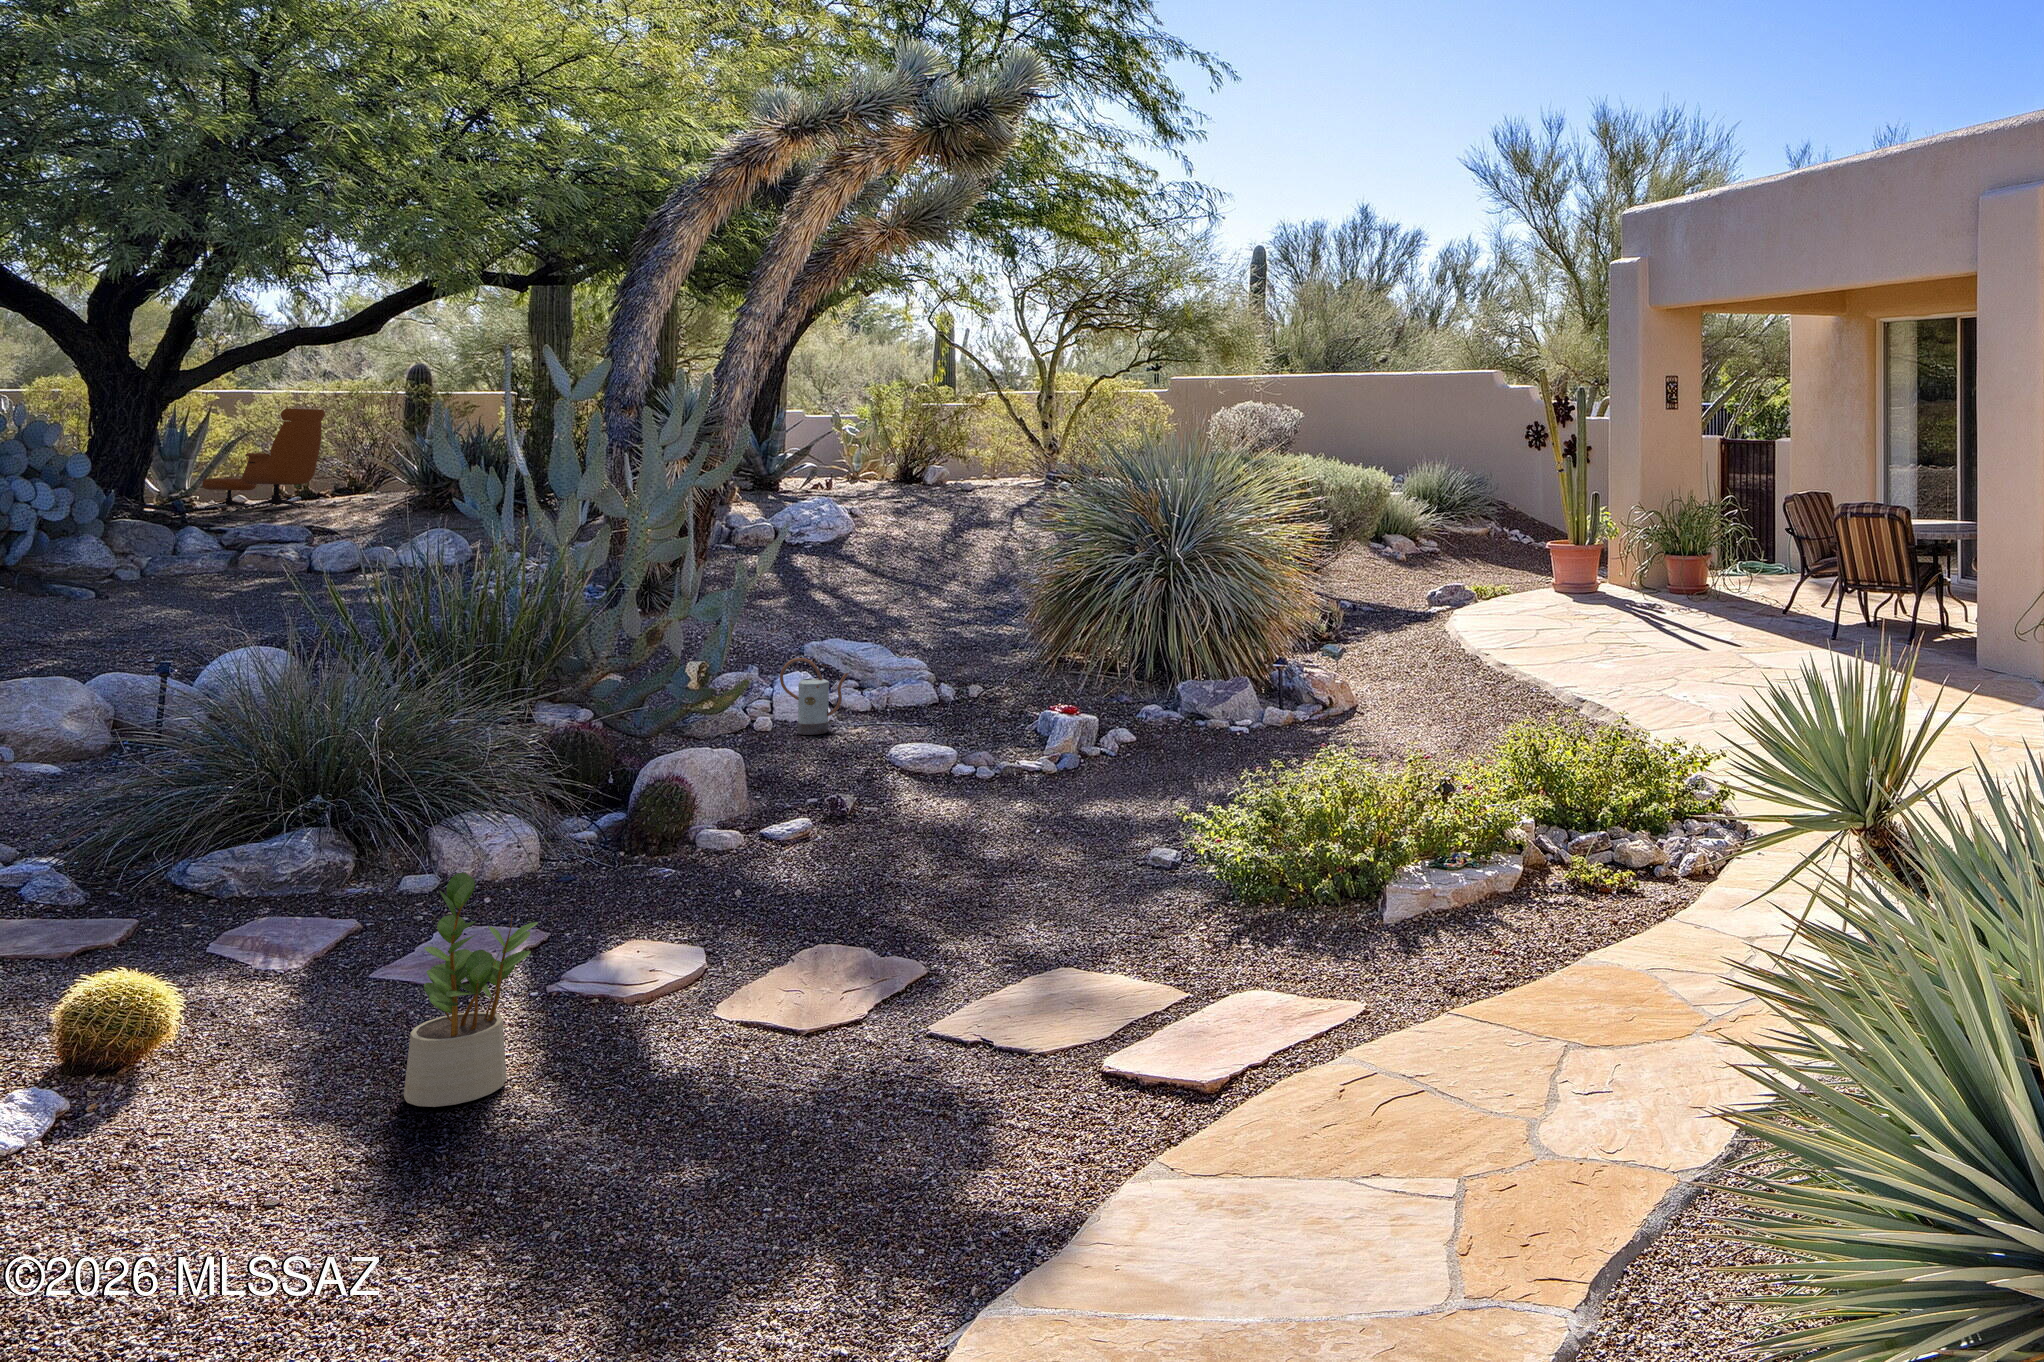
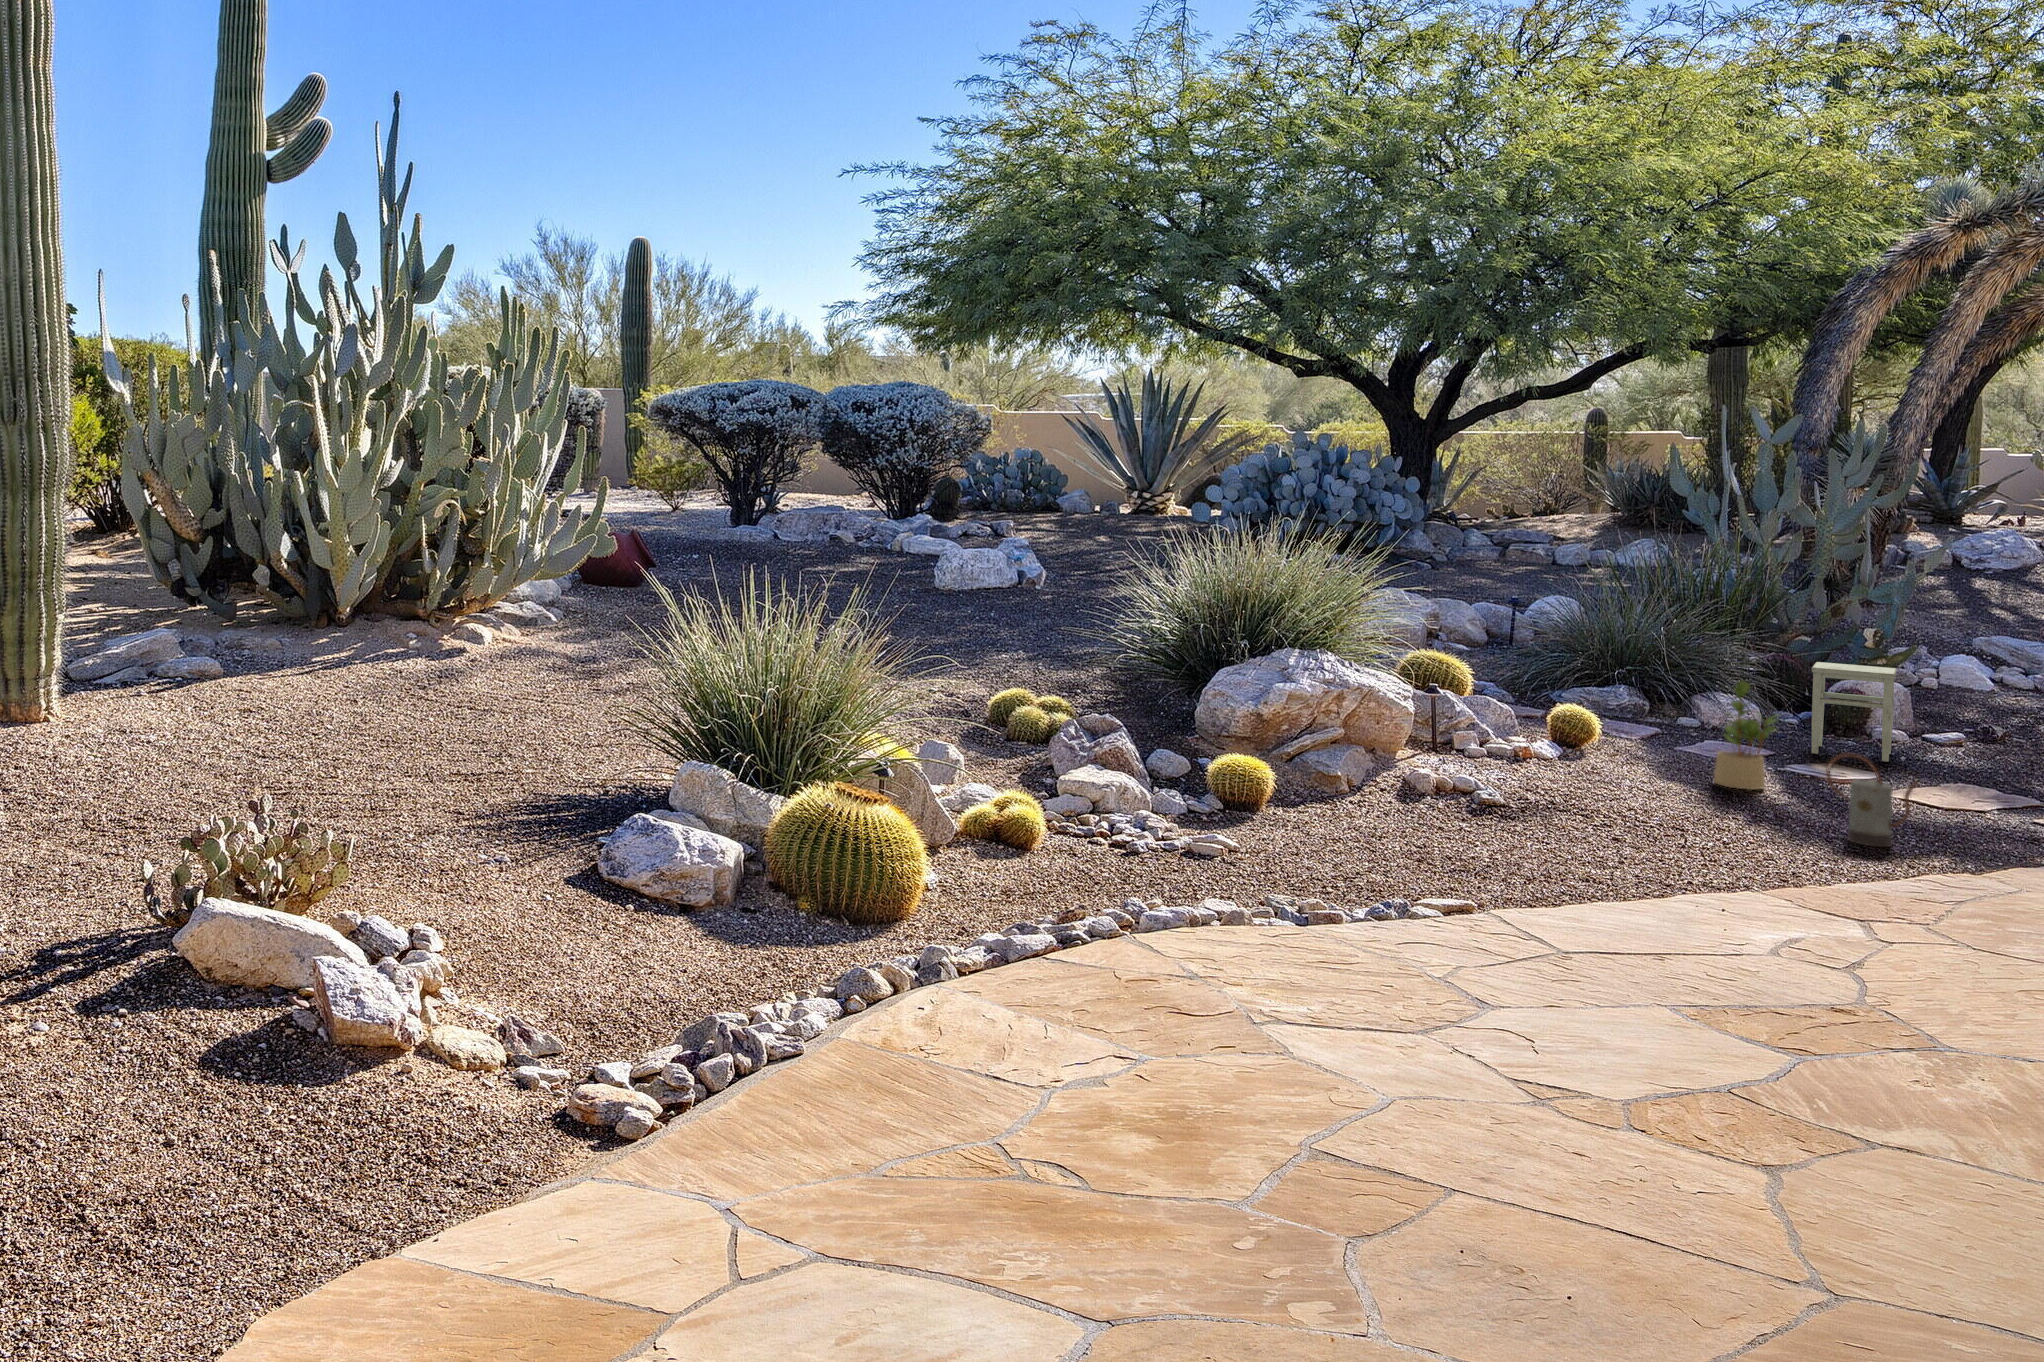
lounge chair: present [202,409,325,509] -> none [1461,448,1546,522]
watering can: present [780,658,849,735] -> present [1826,754,1919,847]
stool: none [605,746,727,917] -> present [1812,662,1896,762]

